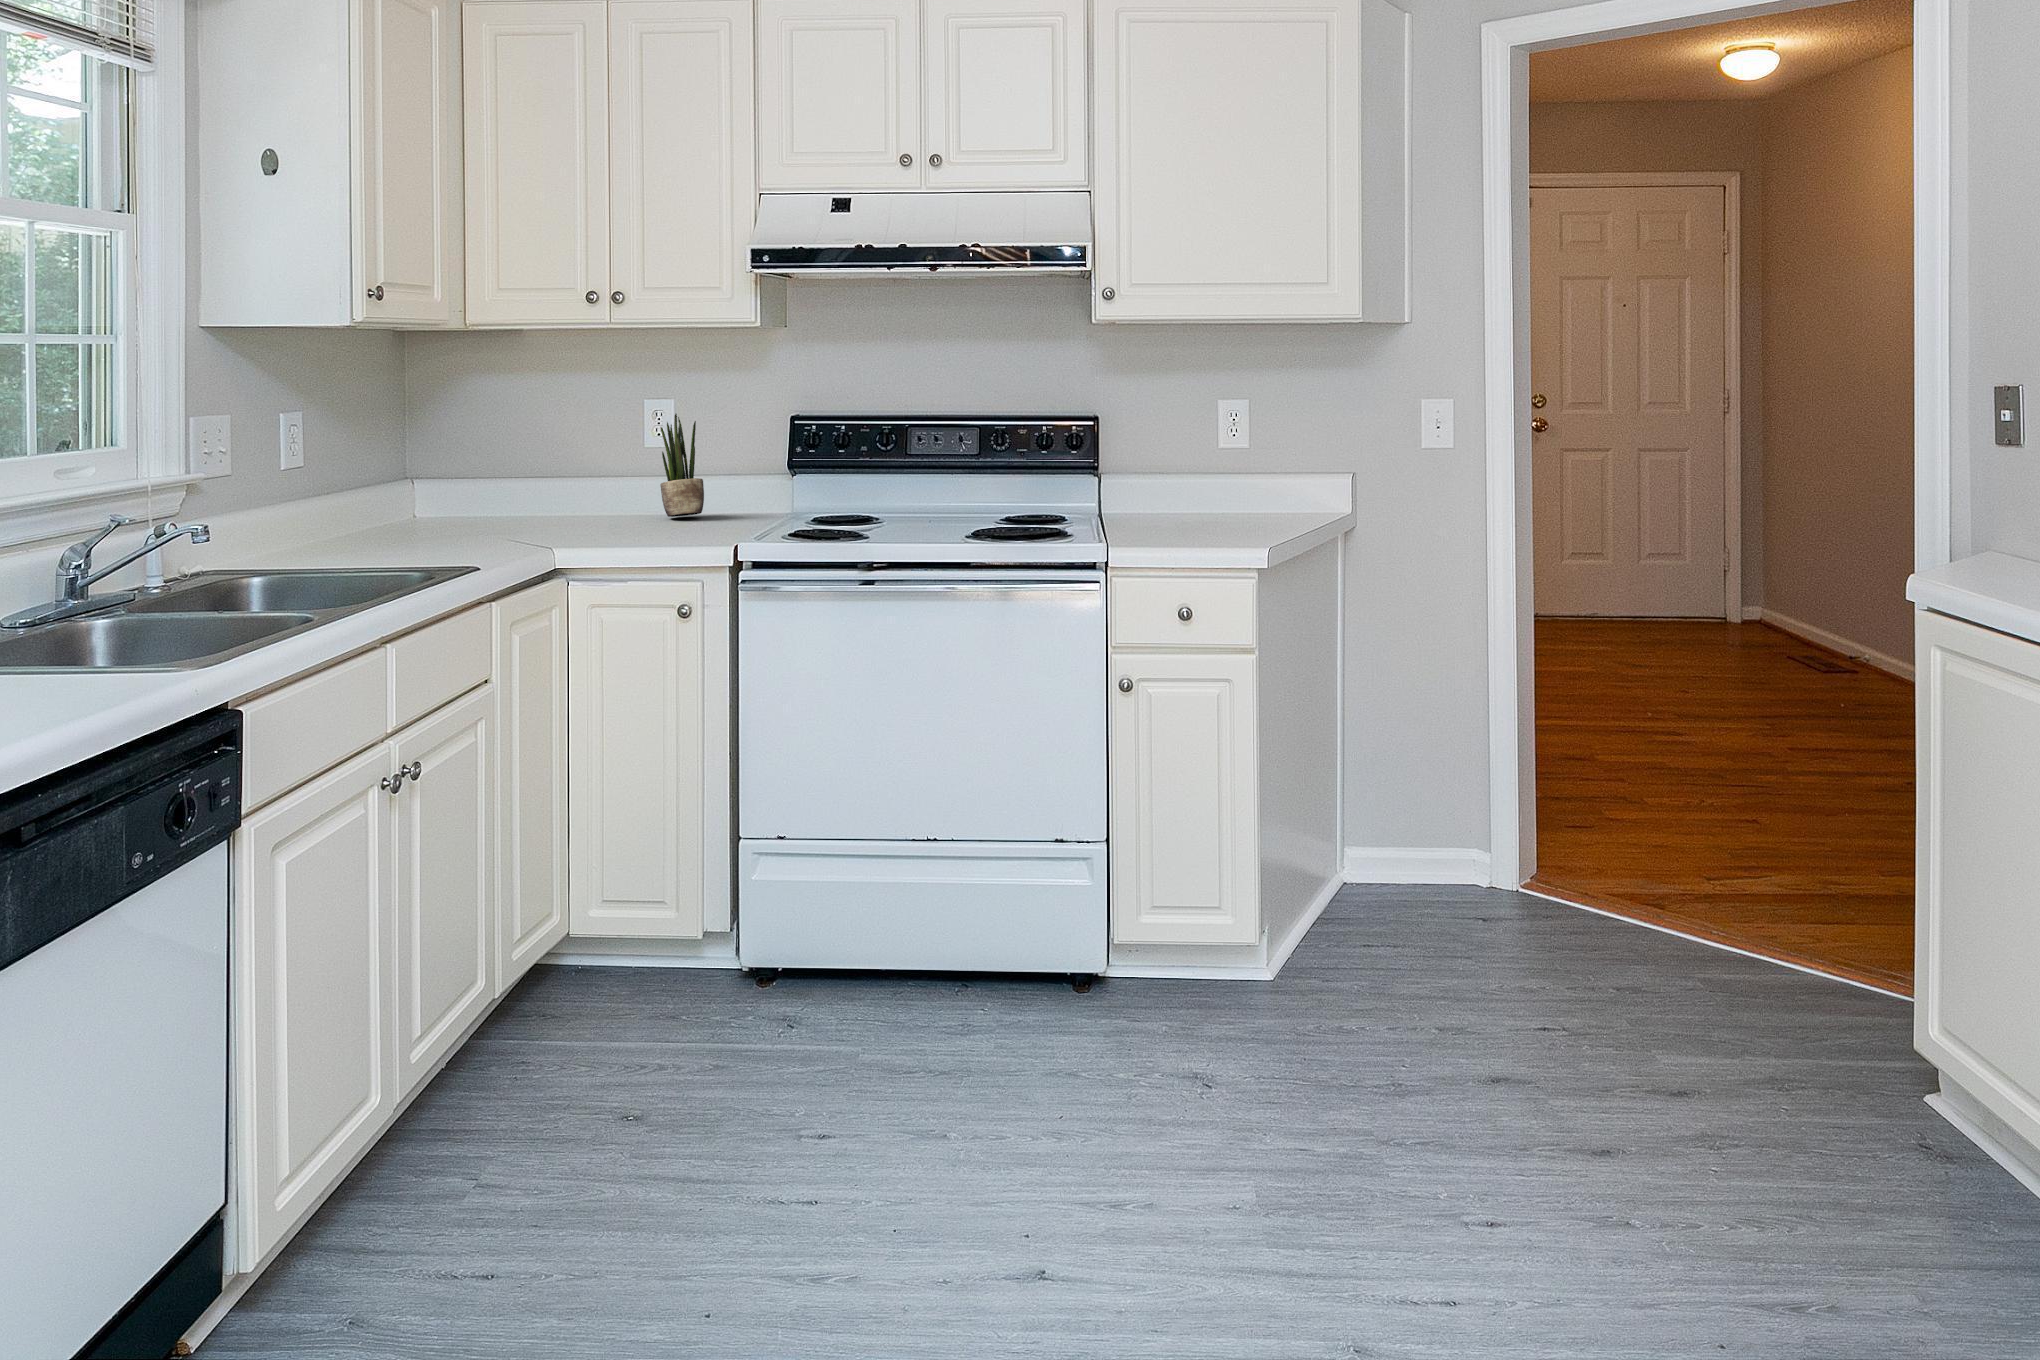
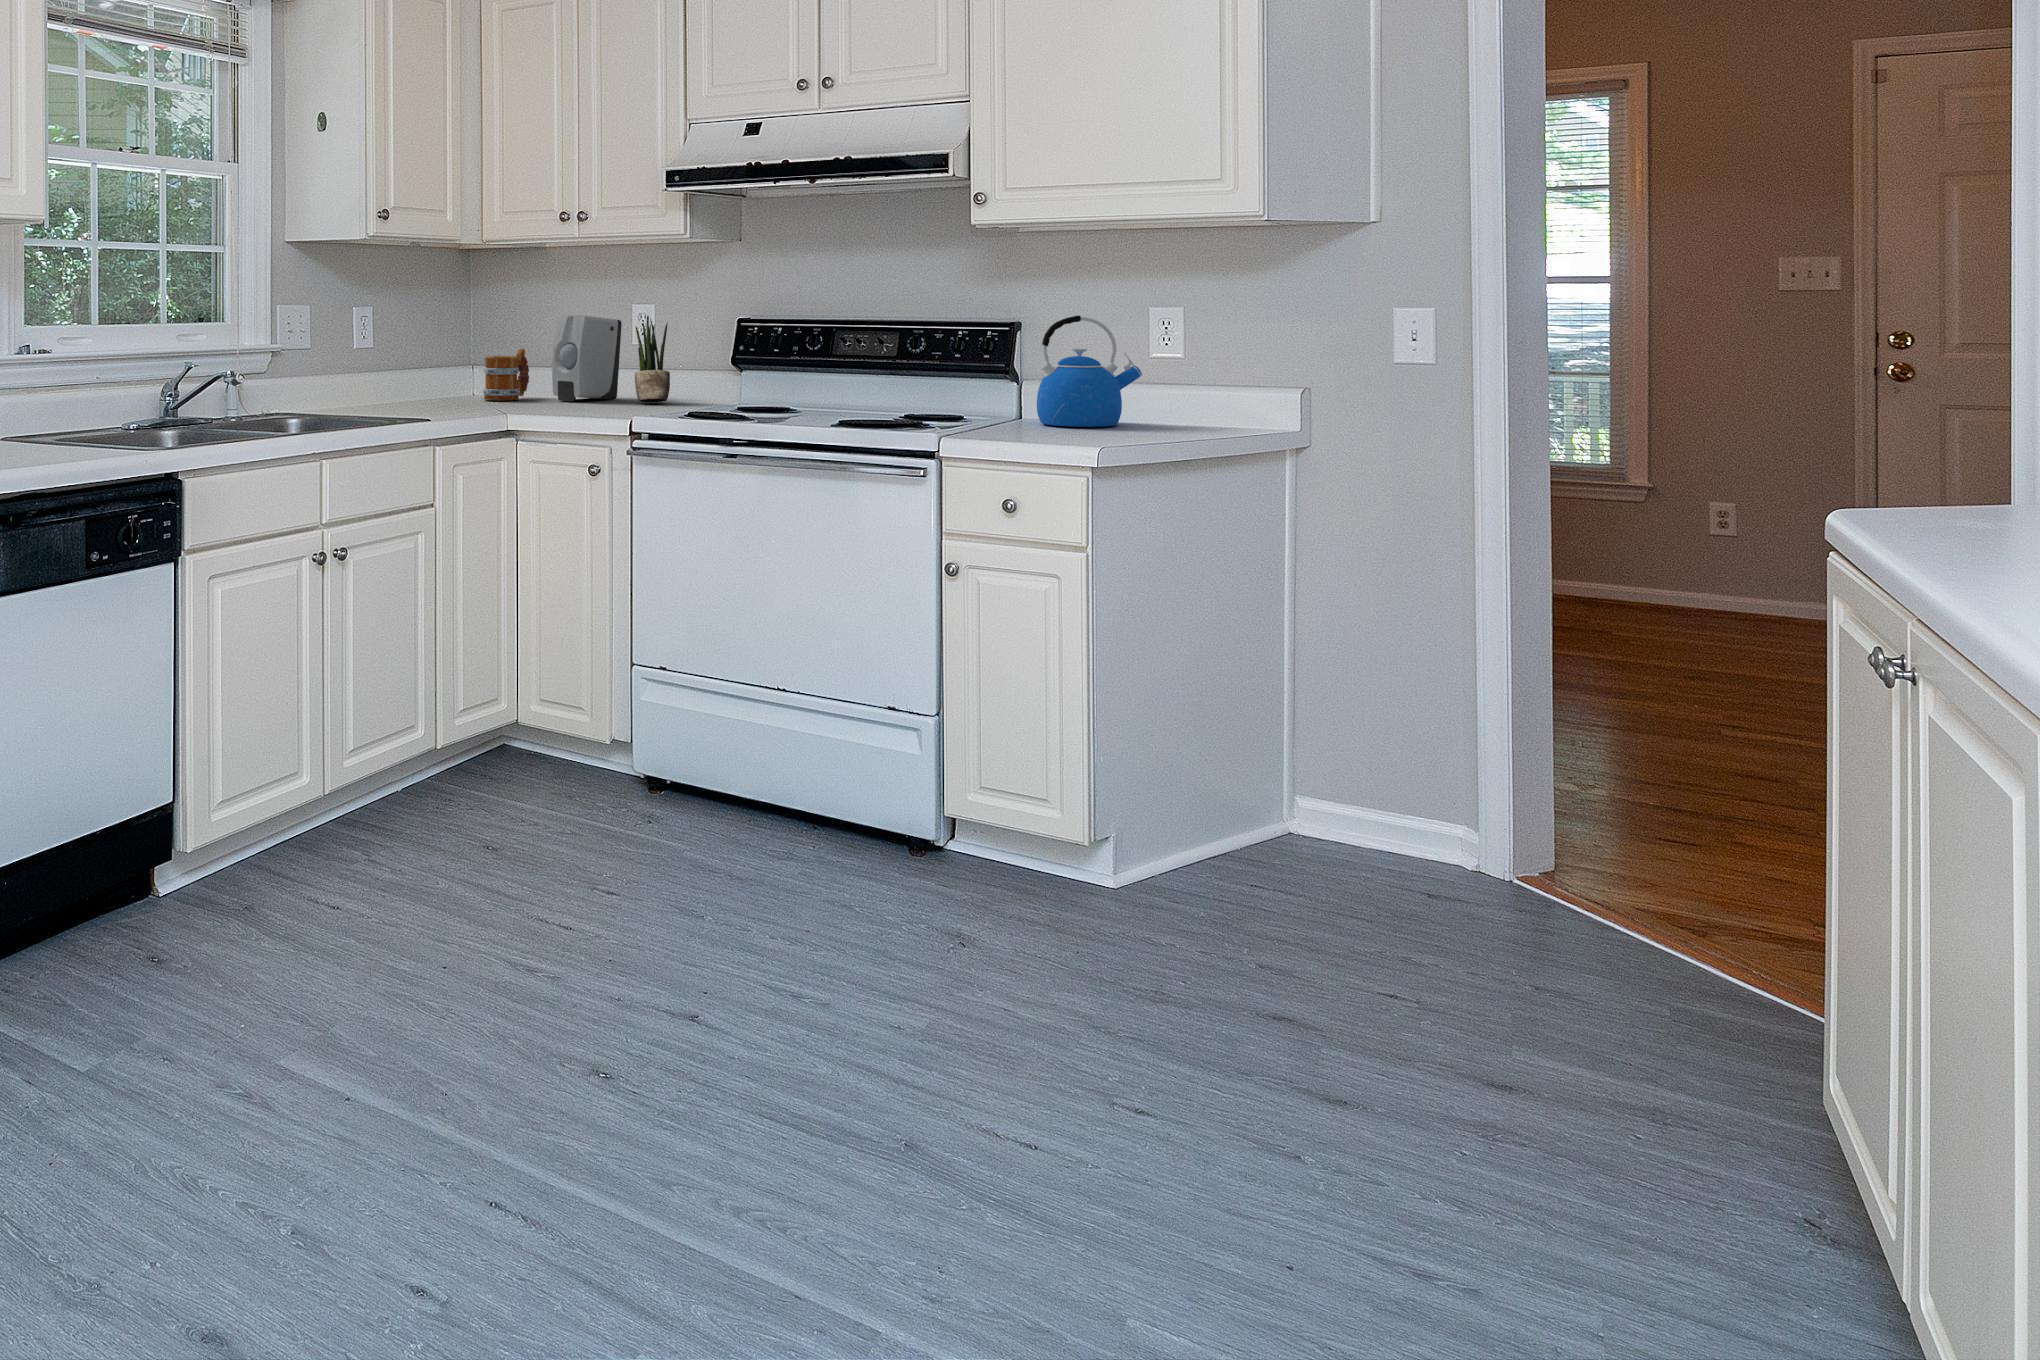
kettle: none [1153,412,1246,527] -> present [1037,316,1142,427]
soap dispenser: none [546,414,627,520] -> present [552,315,622,401]
mug: none [449,456,505,524] -> present [483,348,529,400]

